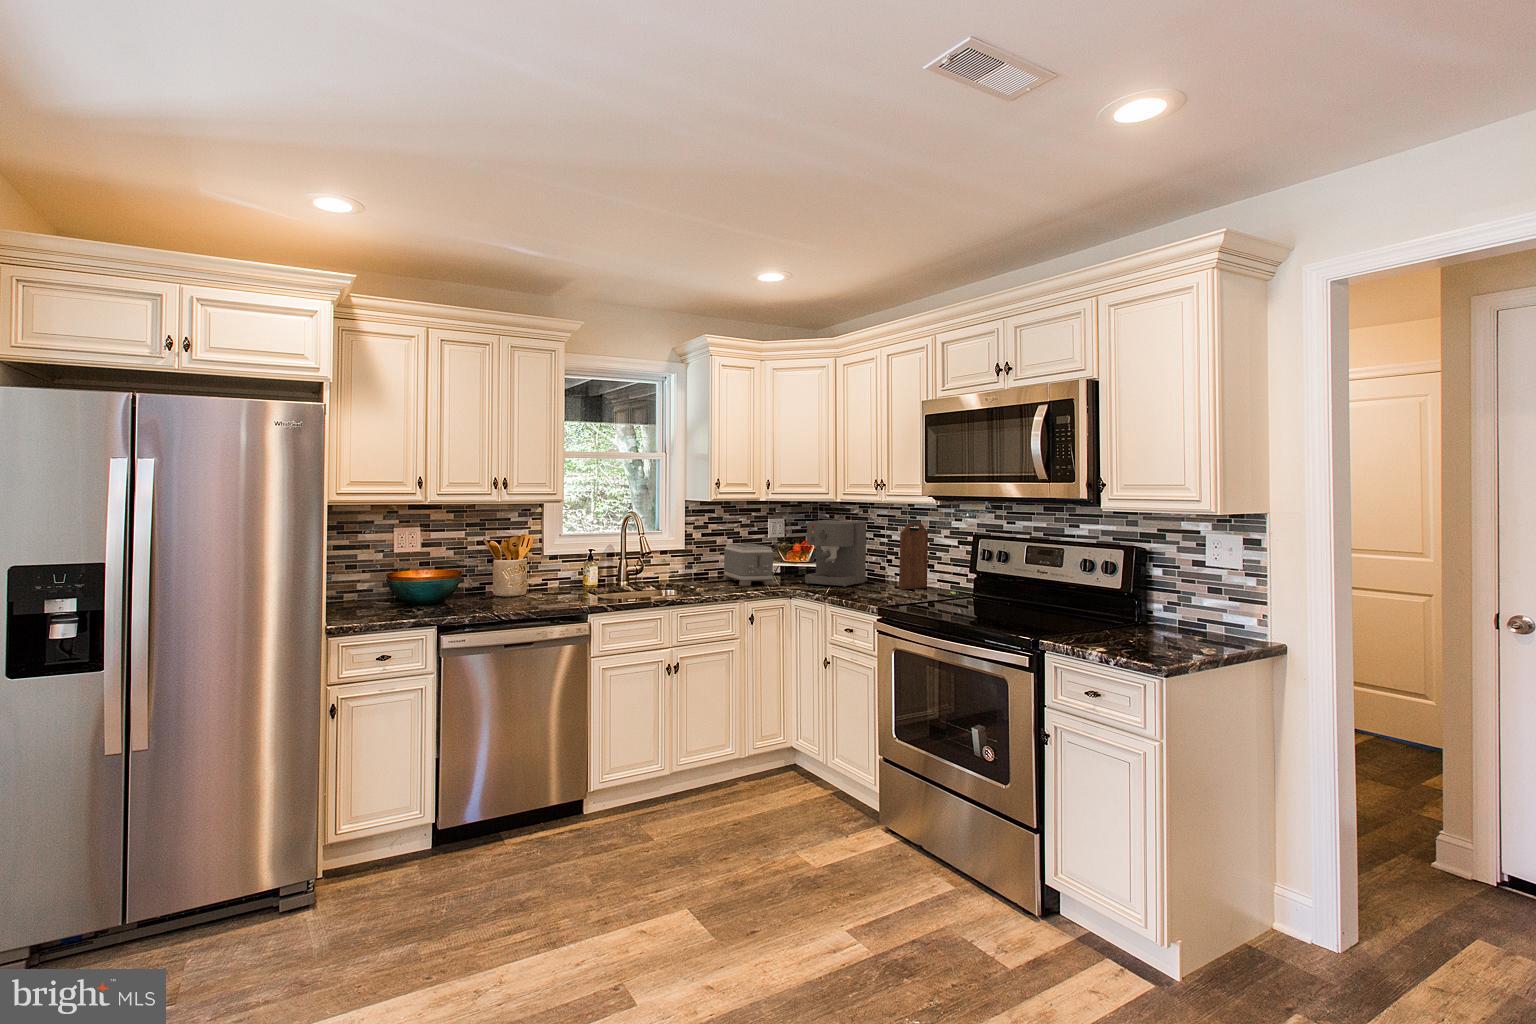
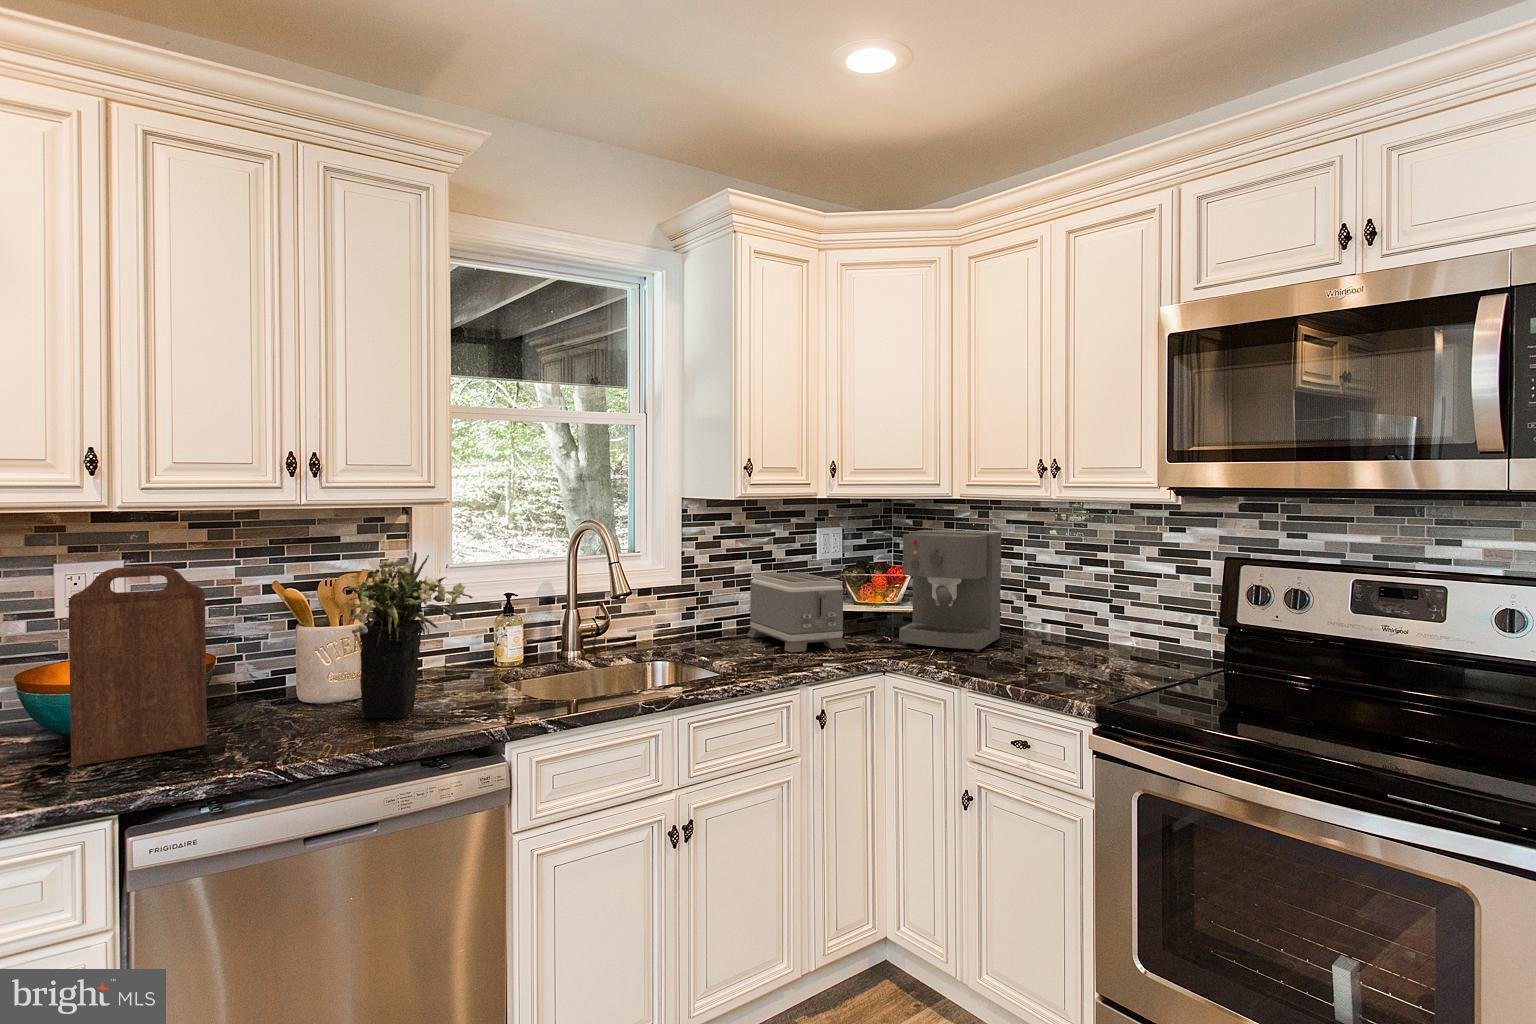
cutting board: present [899,523,928,590] -> present [69,566,207,766]
flower arrangement: none [518,526,578,602] -> present [345,552,473,719]

